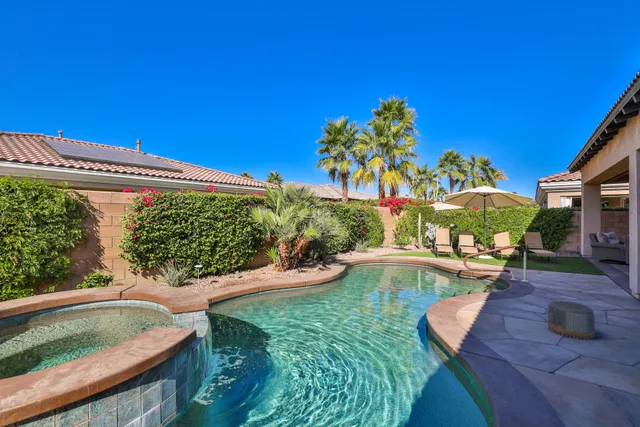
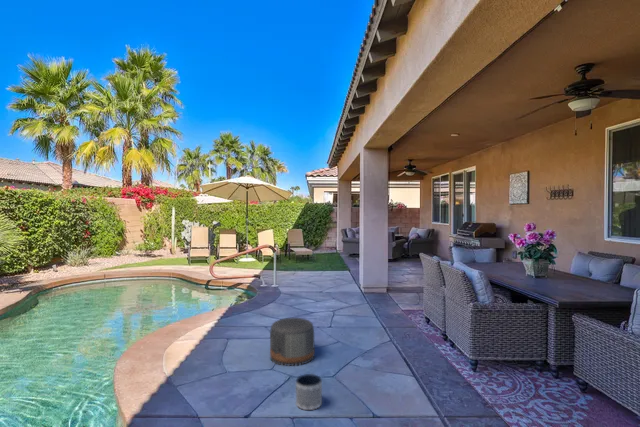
planter: none [589,342,618,370] -> present [296,374,322,410]

